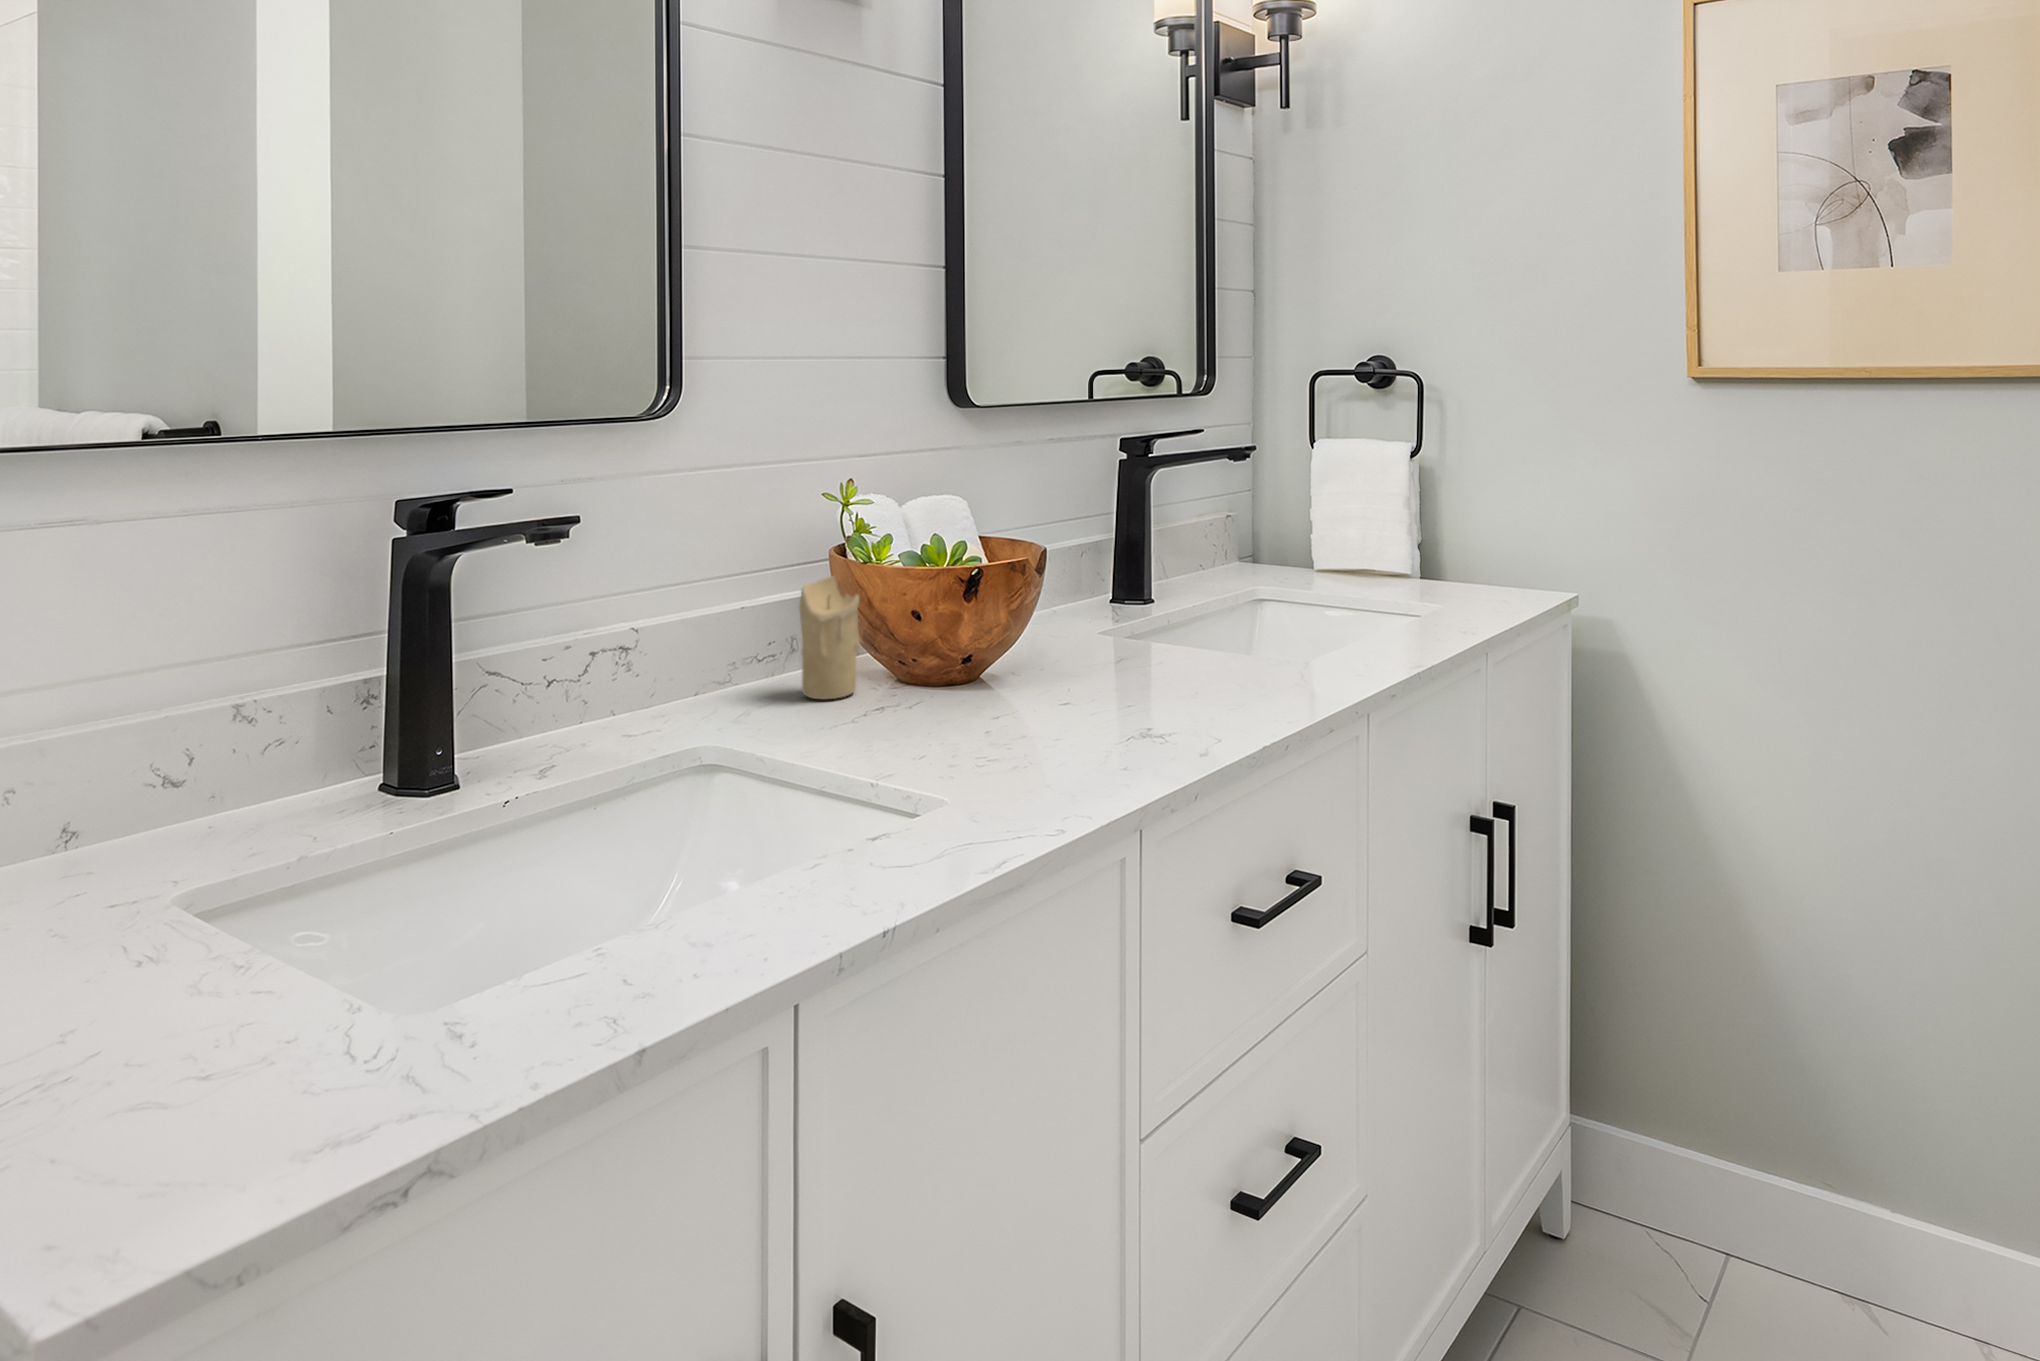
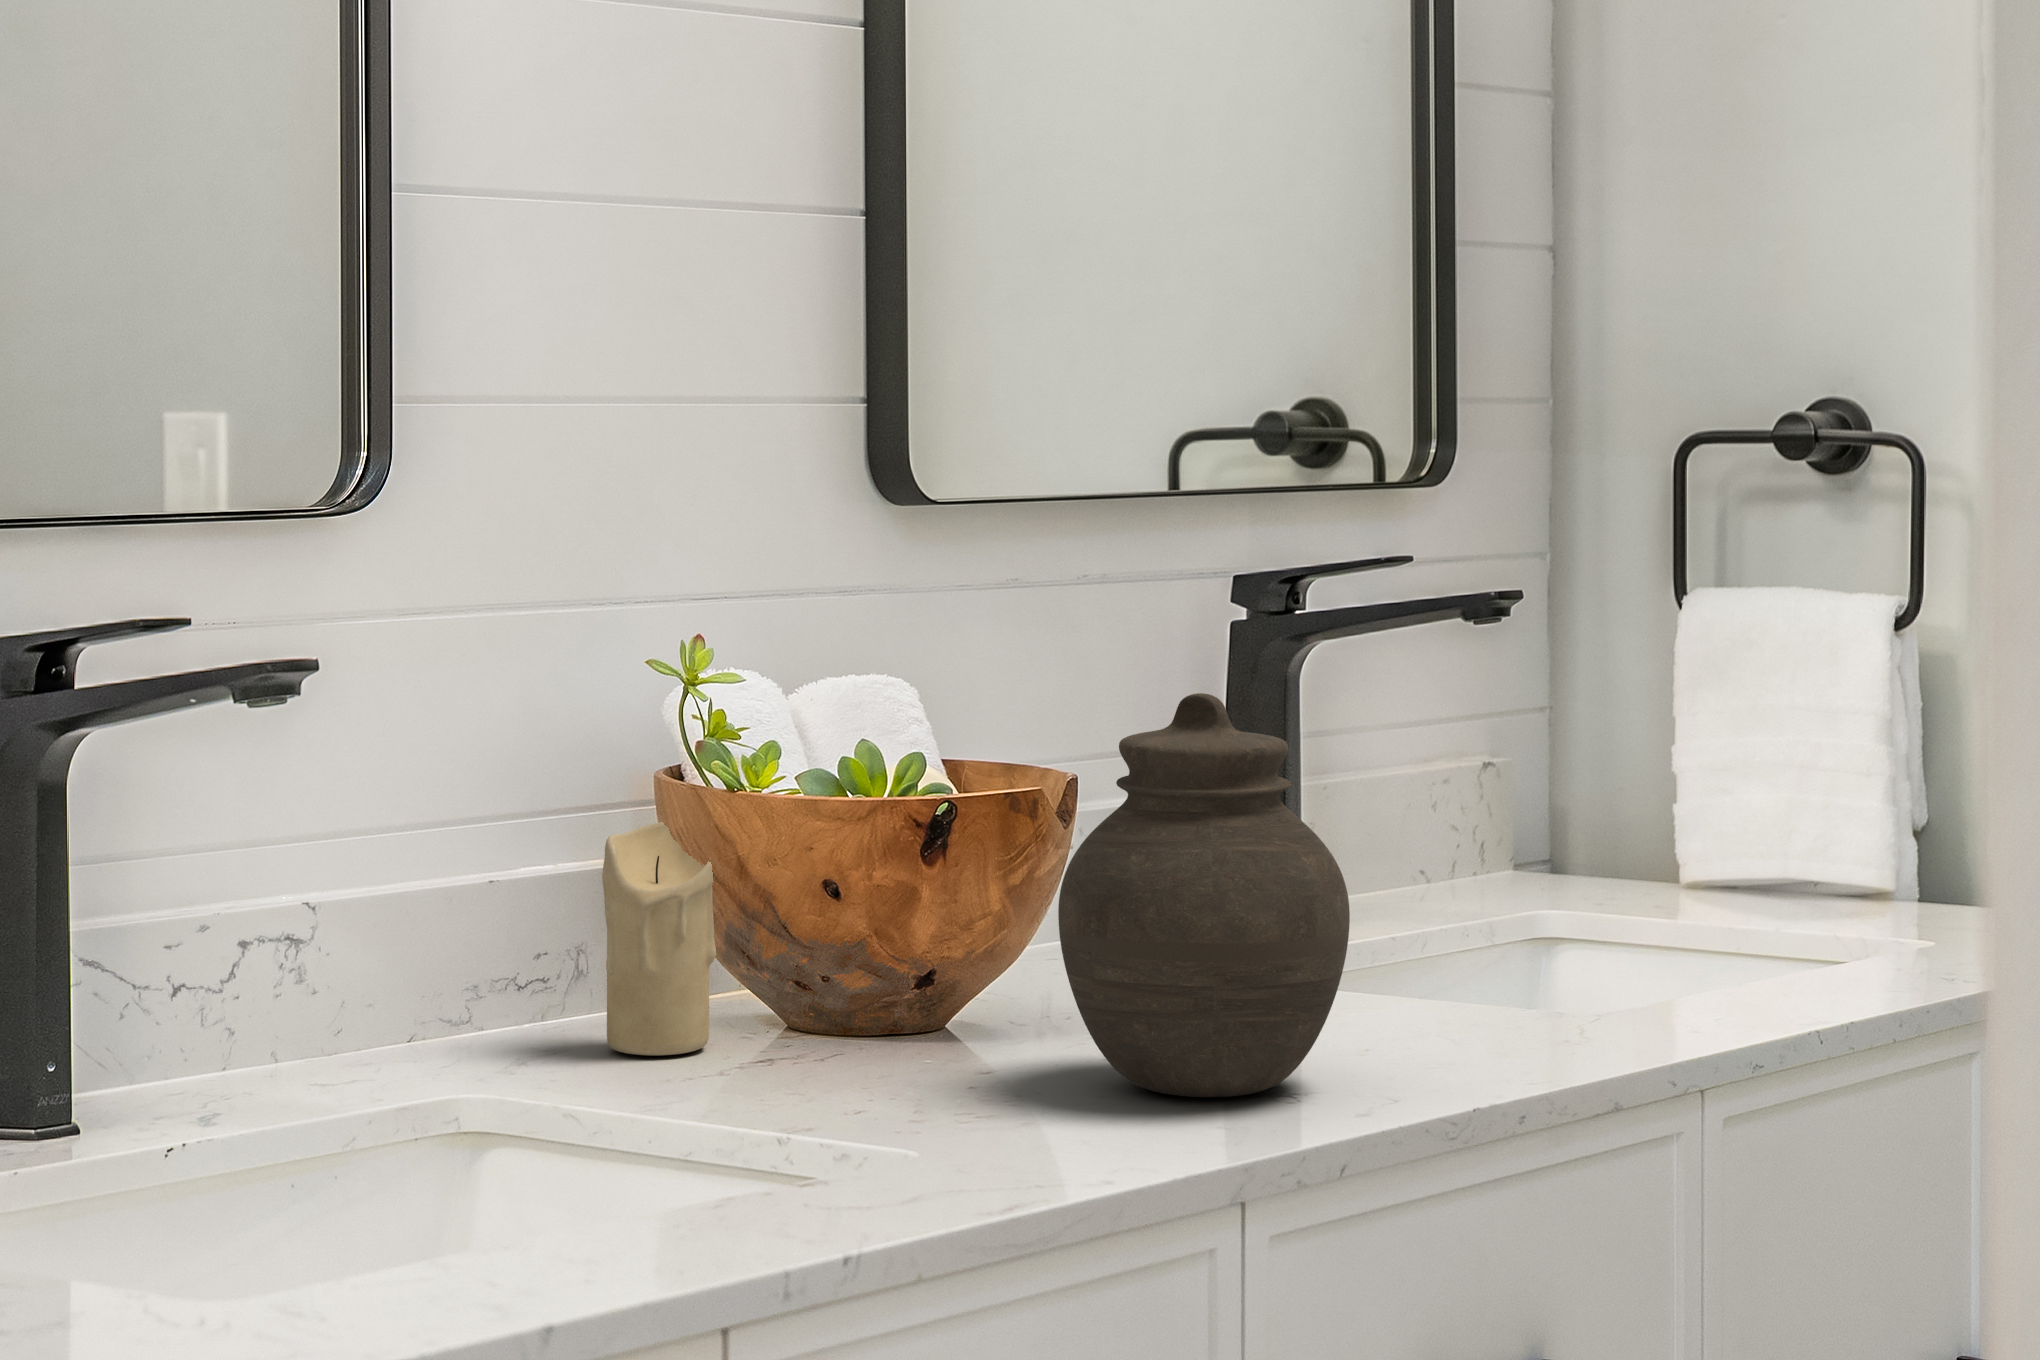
jar: none [1037,510,1186,722] -> present [1058,693,1350,1097]

